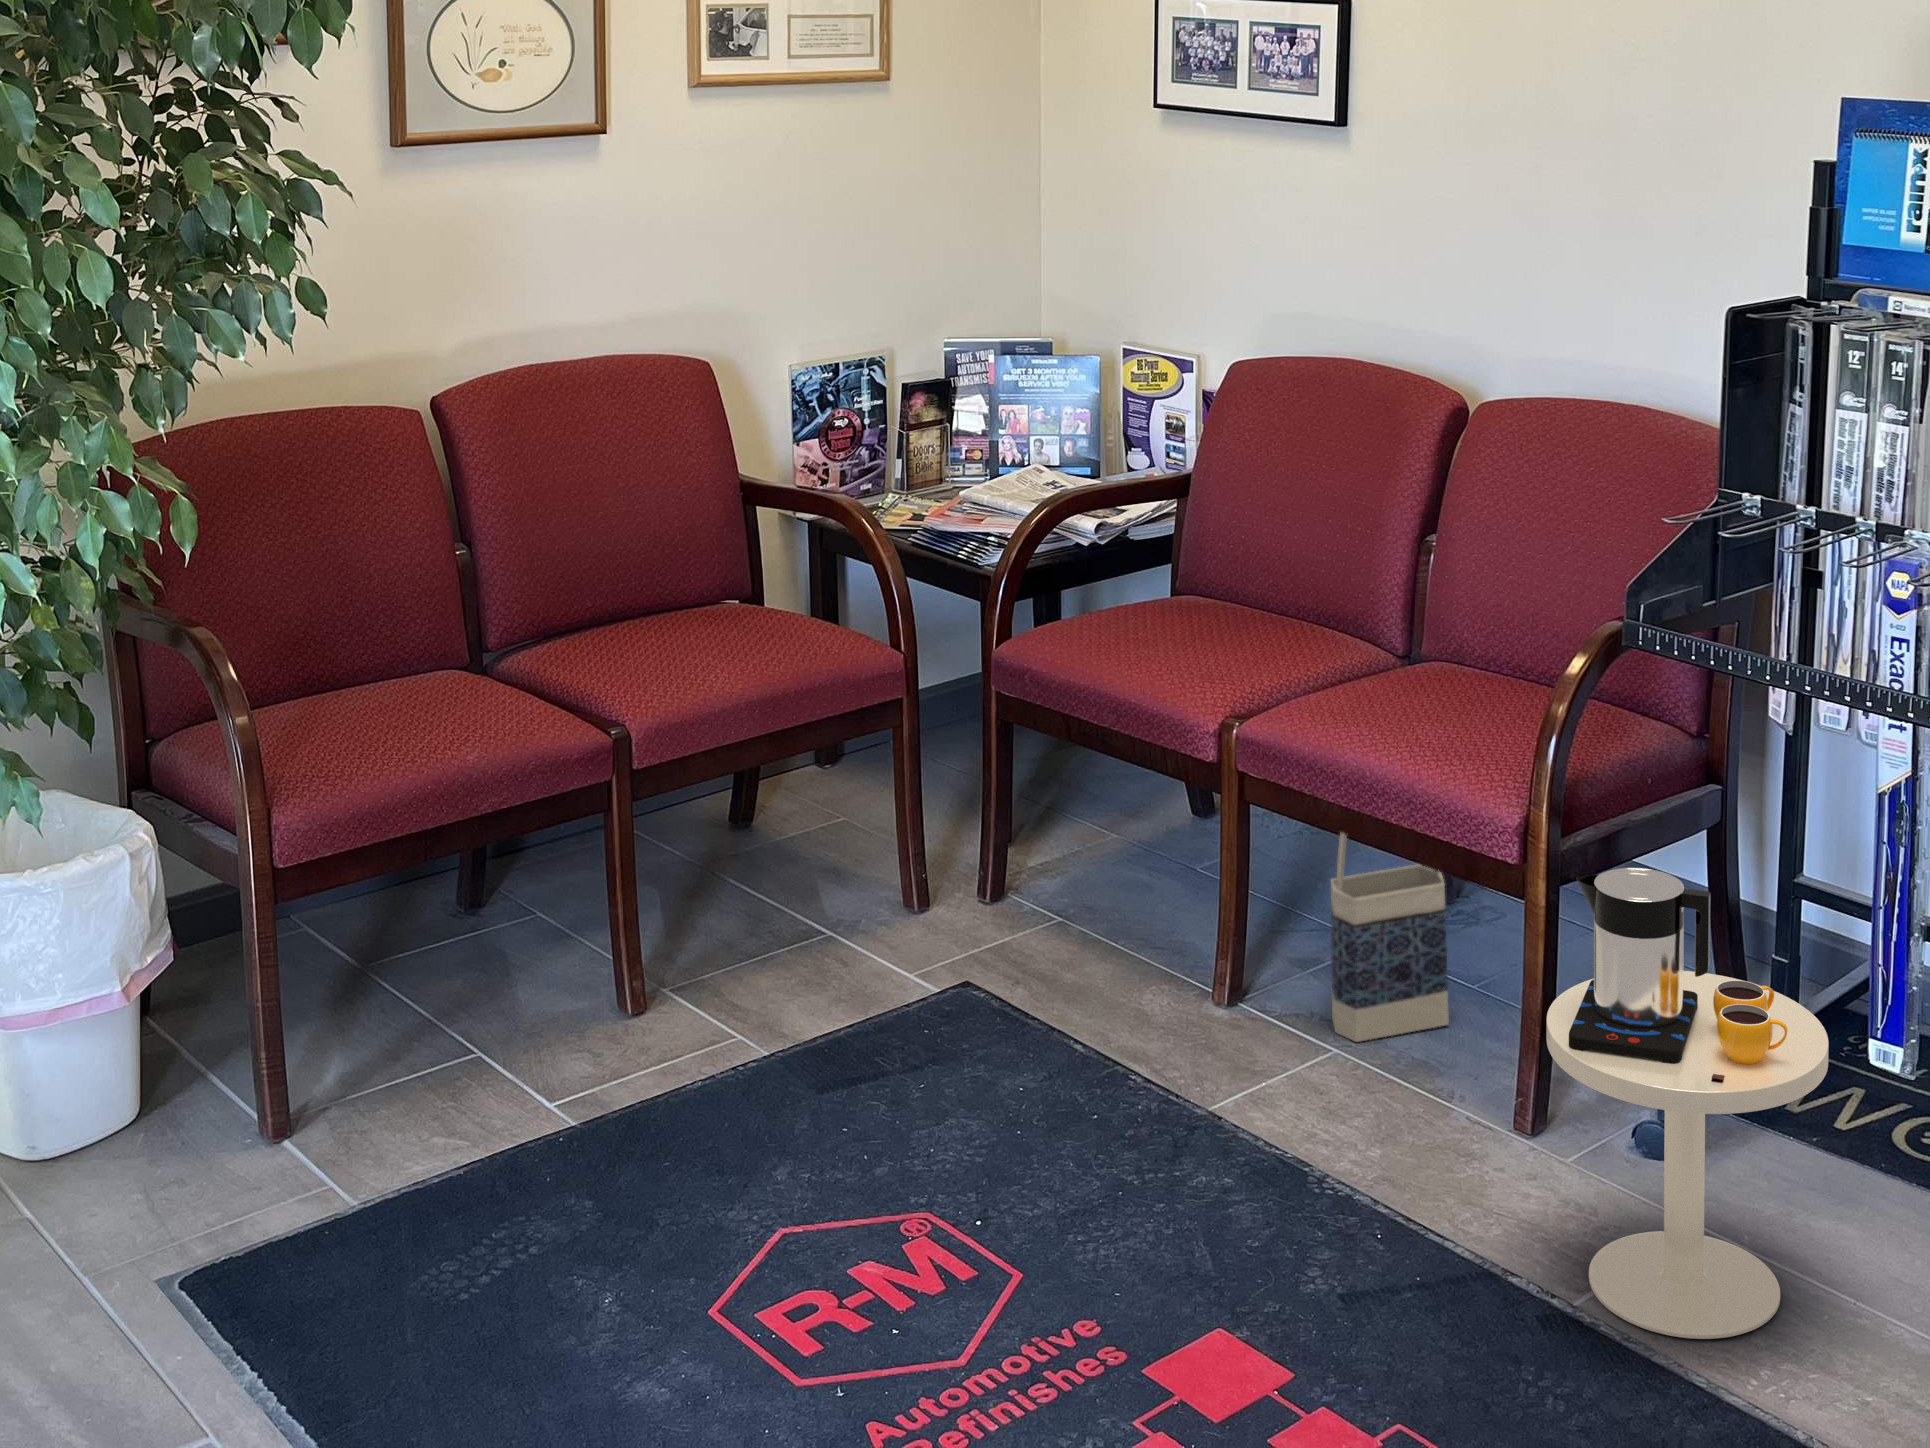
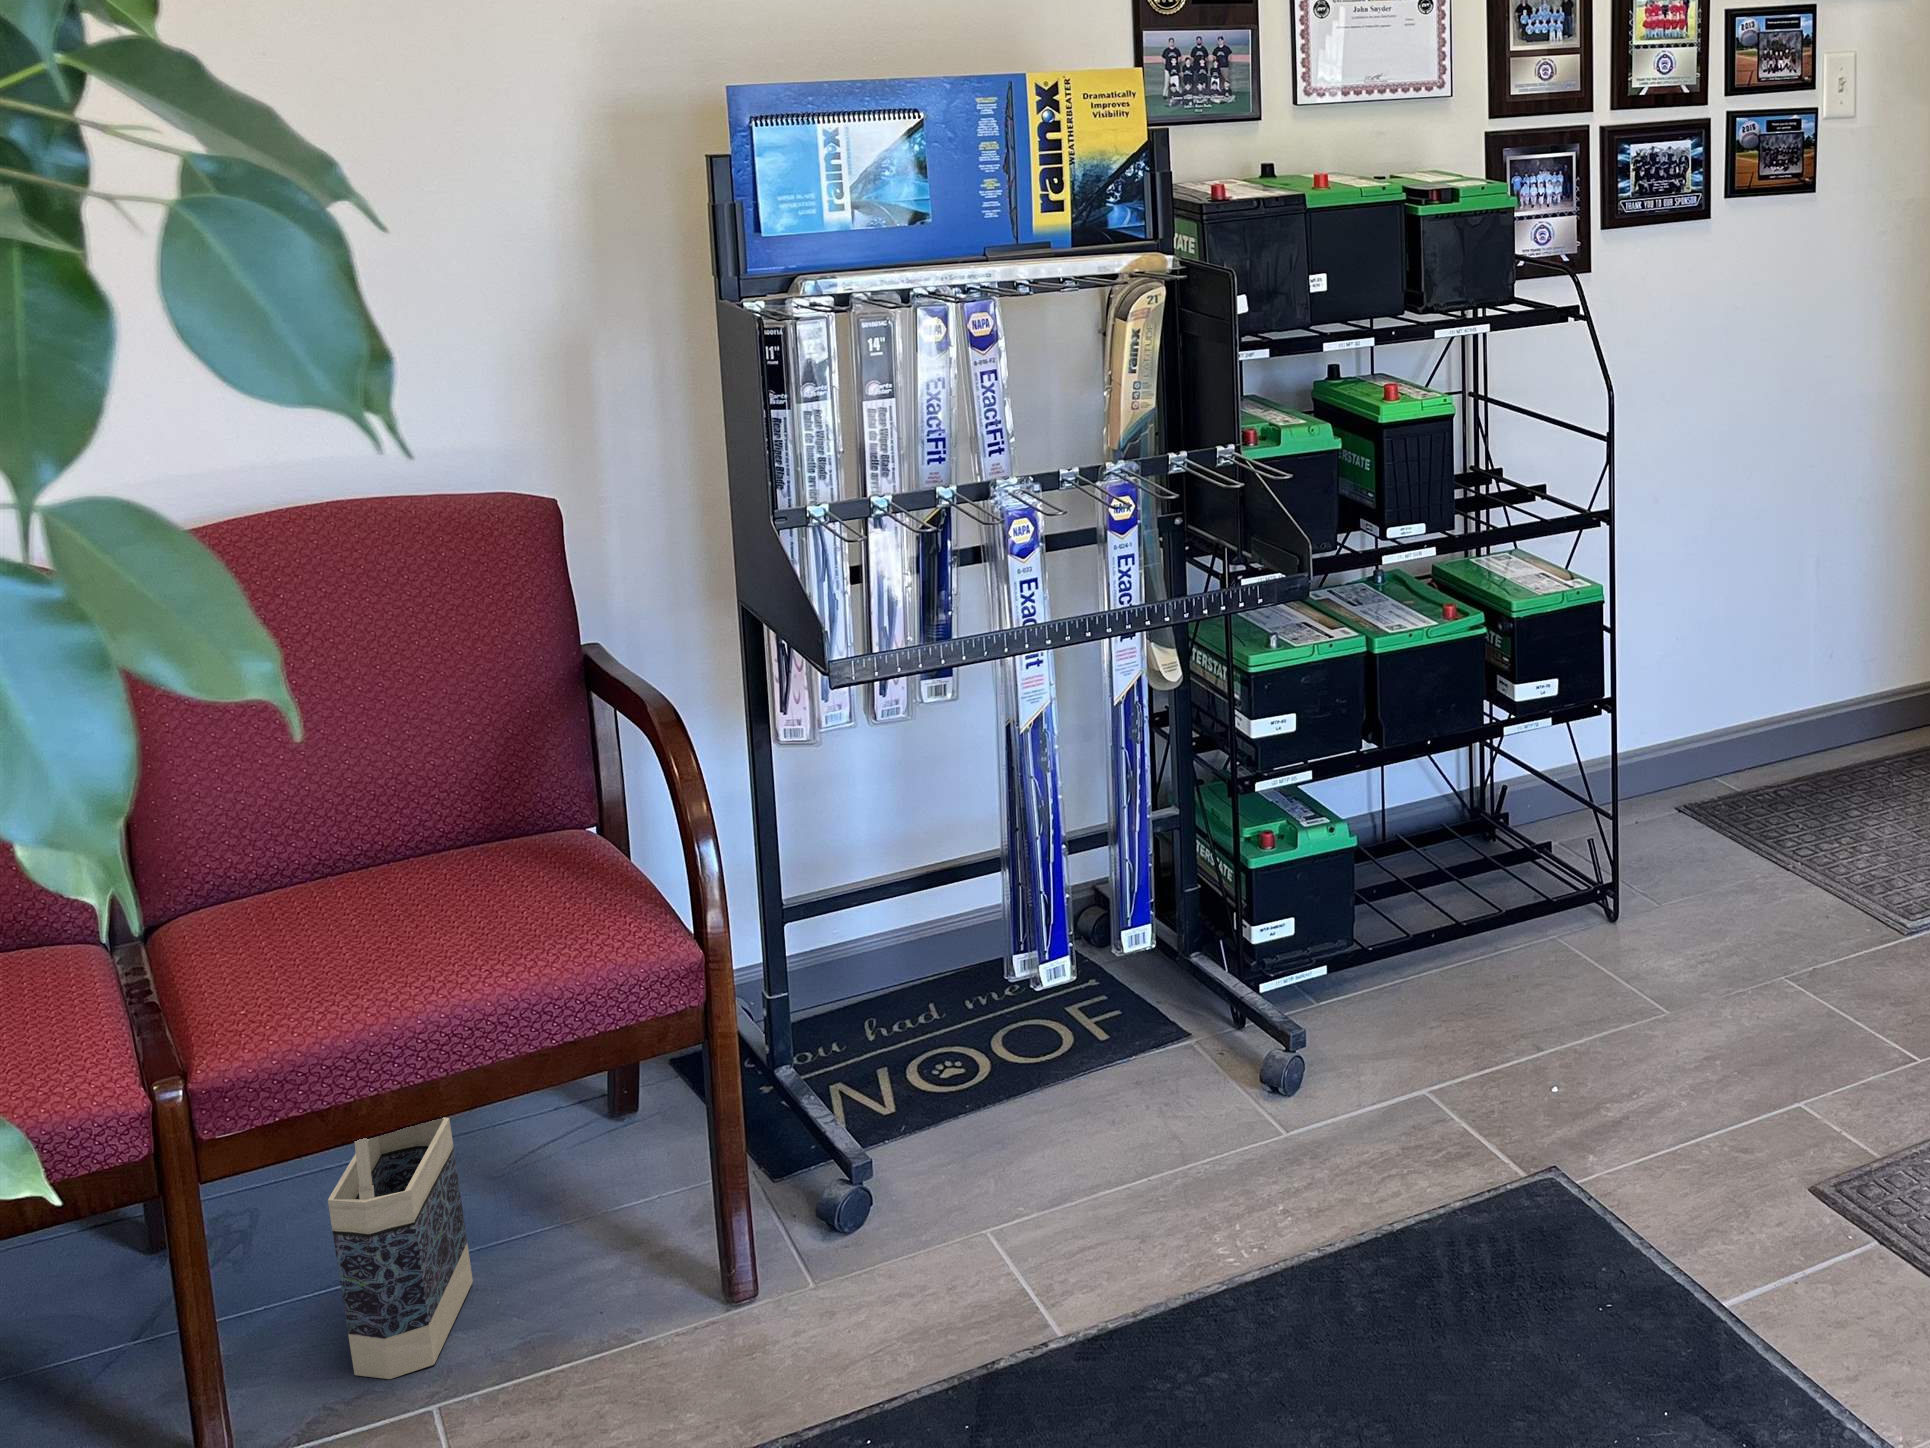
side table: present [1546,868,1829,1339] -> none [908,862,1183,1301]

